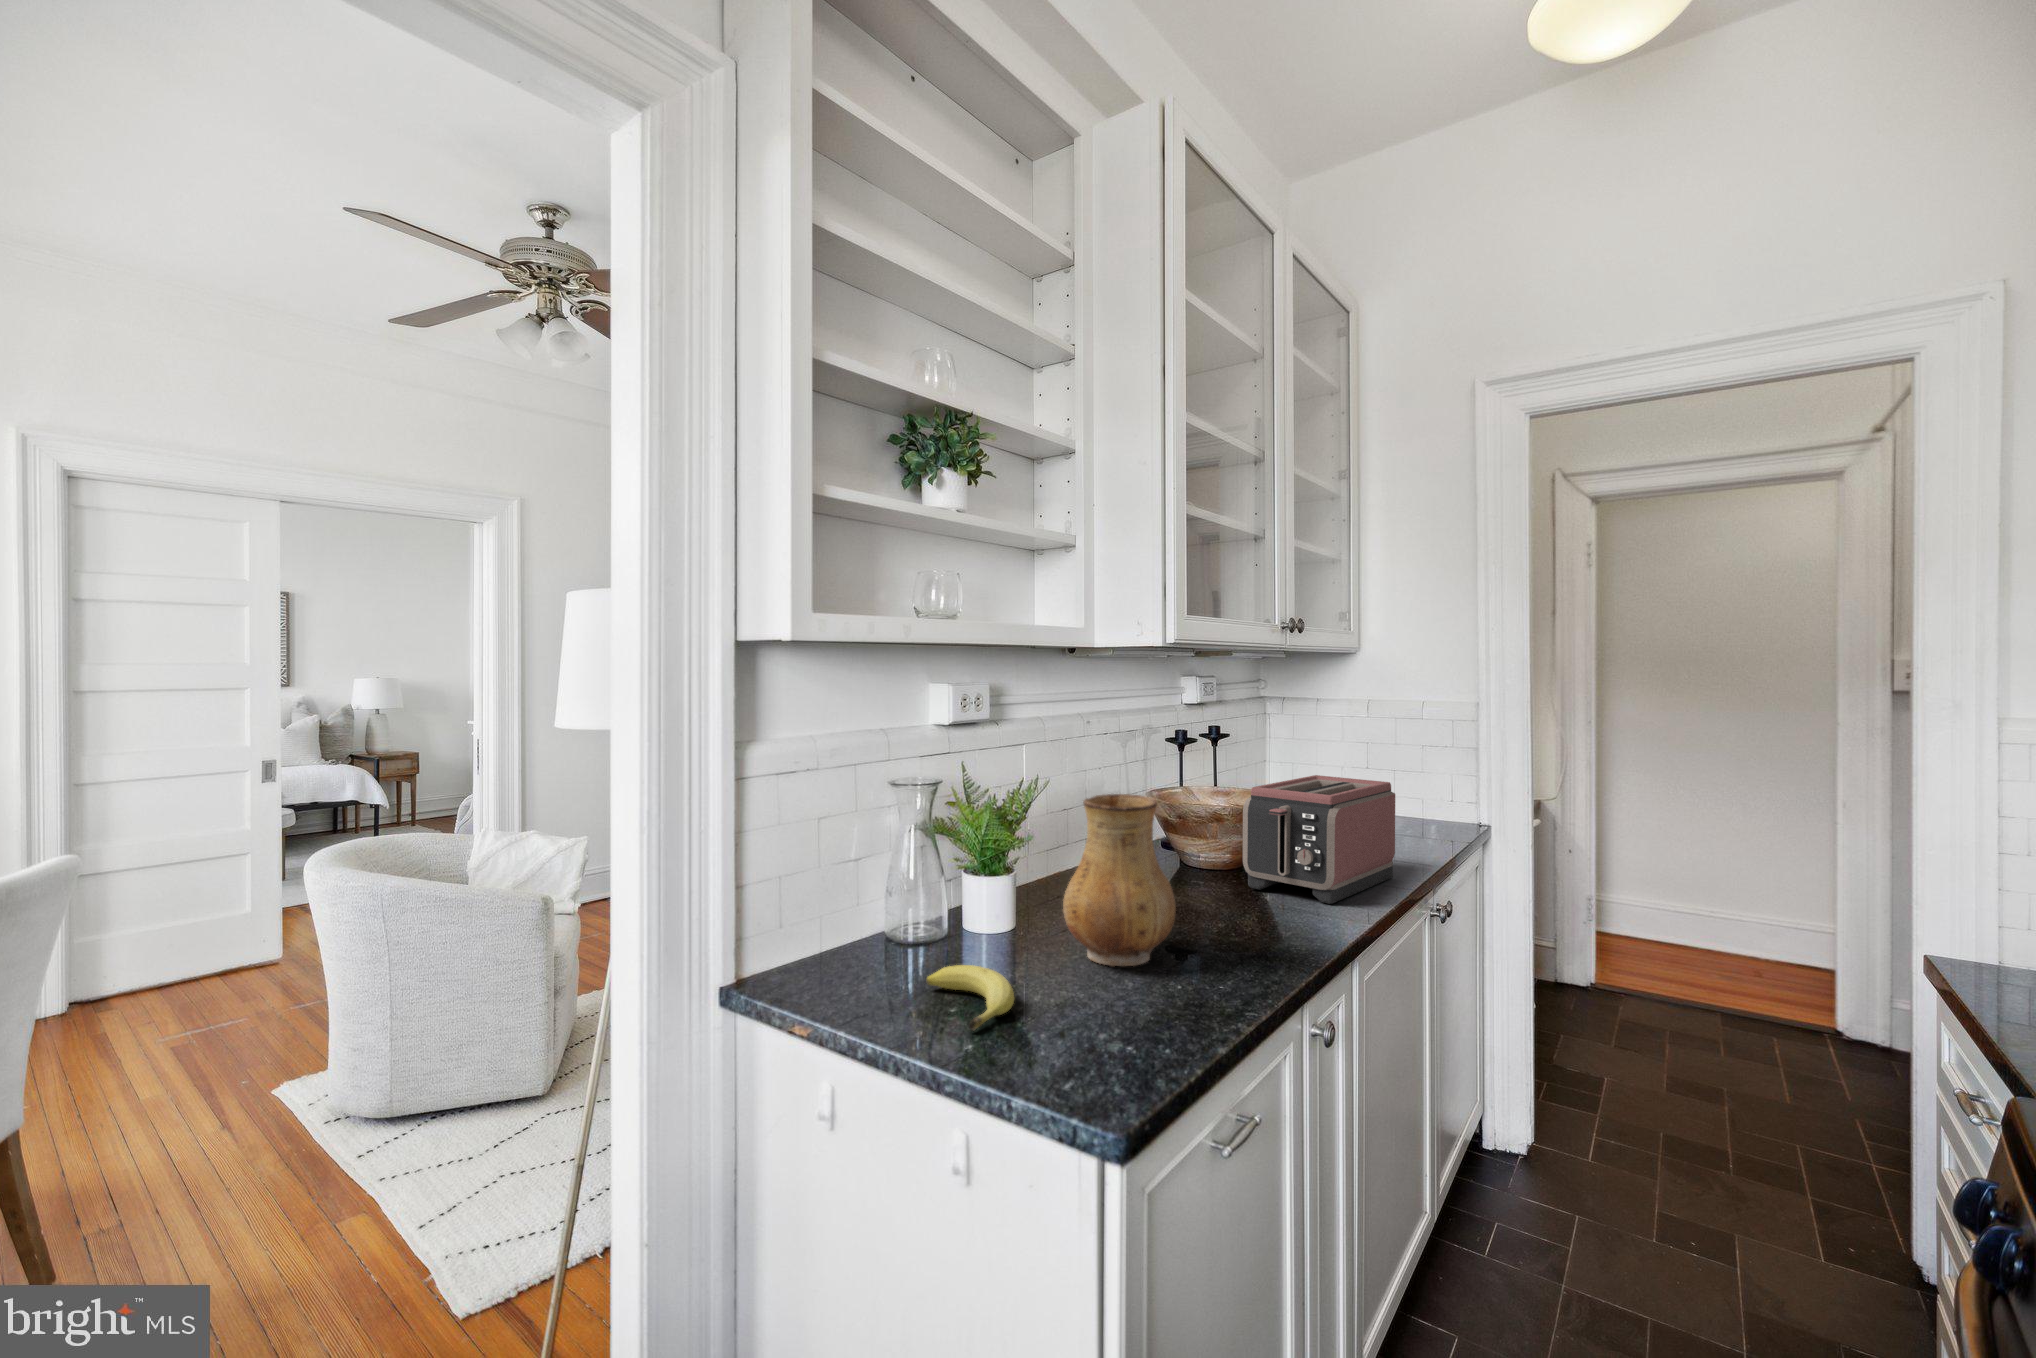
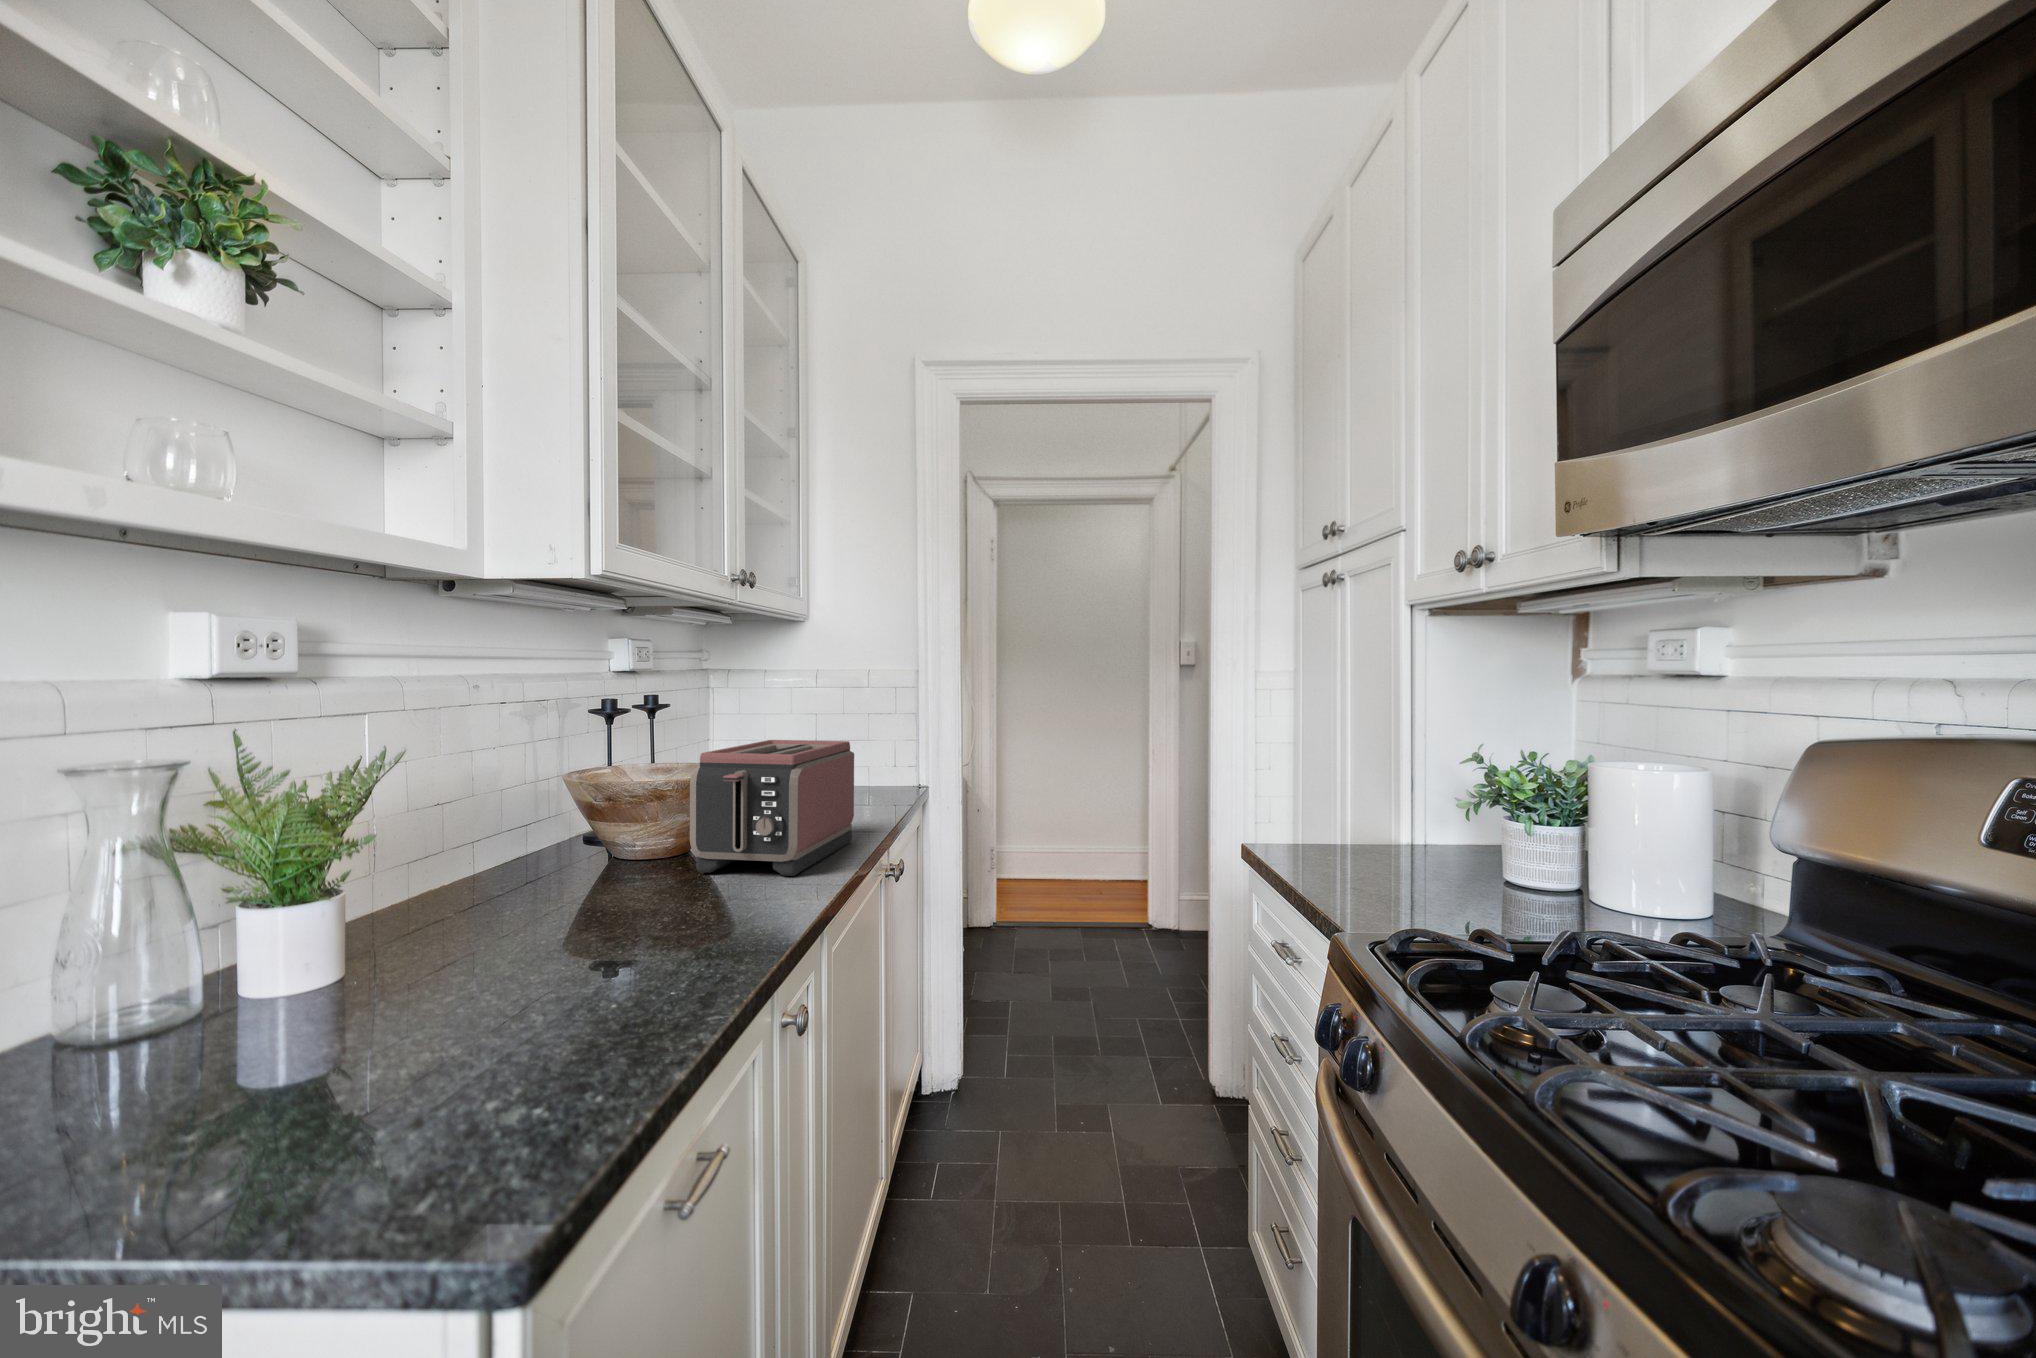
ceramic pitcher: present [1063,794,1176,966] -> none [426,760,606,1000]
fruit: present [926,965,1014,1031] -> none [130,1049,326,1164]

